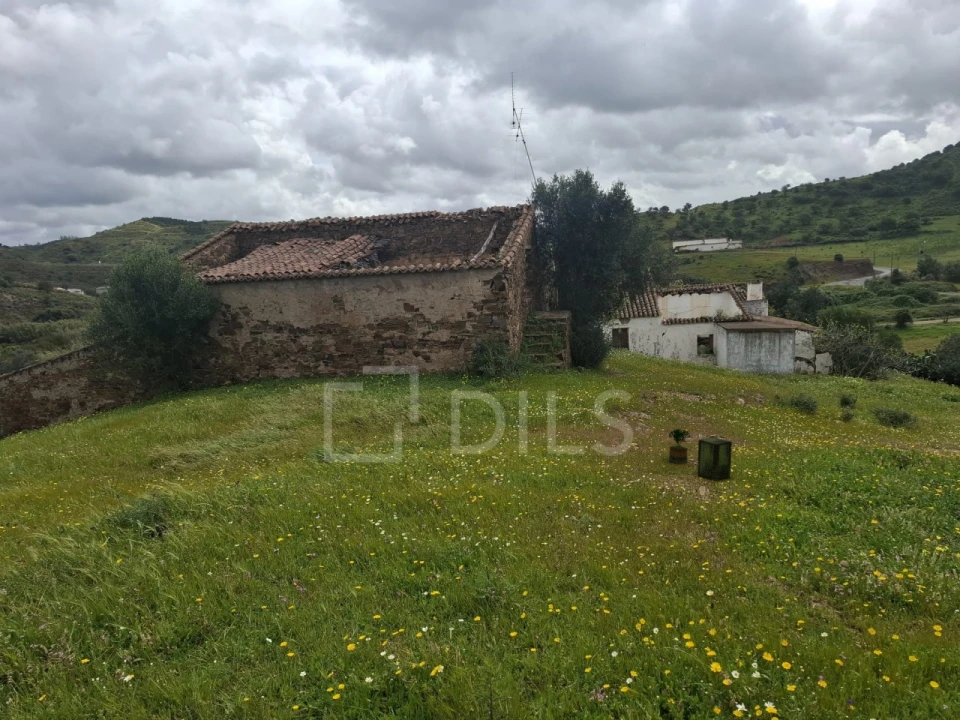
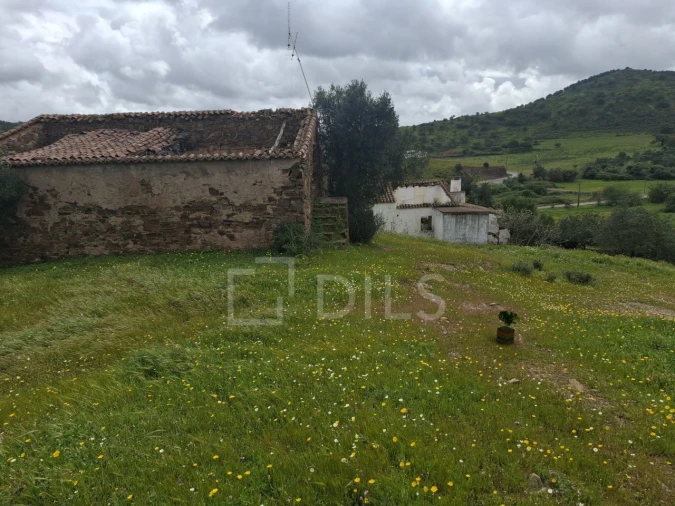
storage box: present [697,437,732,481] -> none [538,321,573,367]

